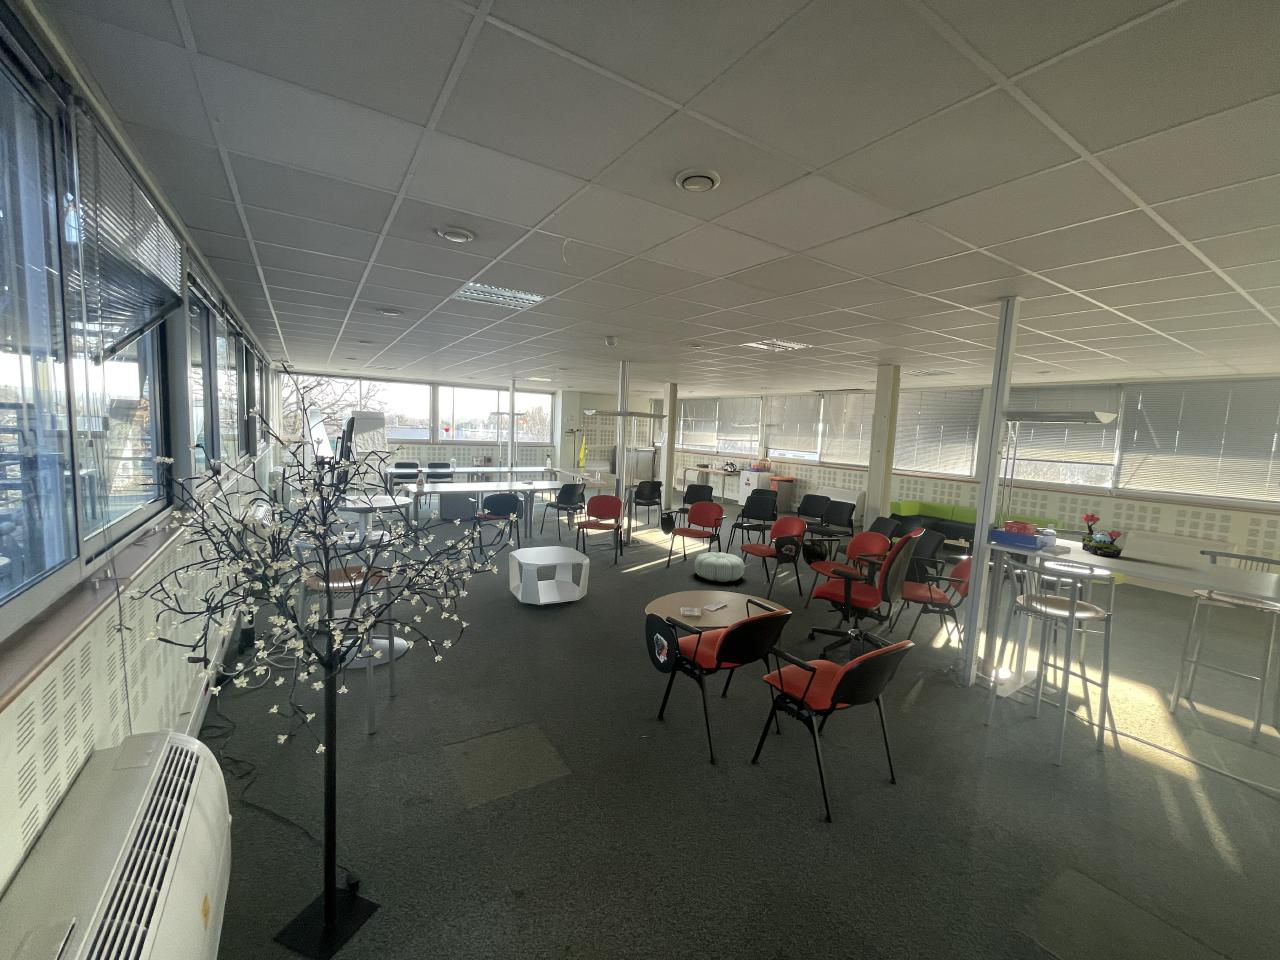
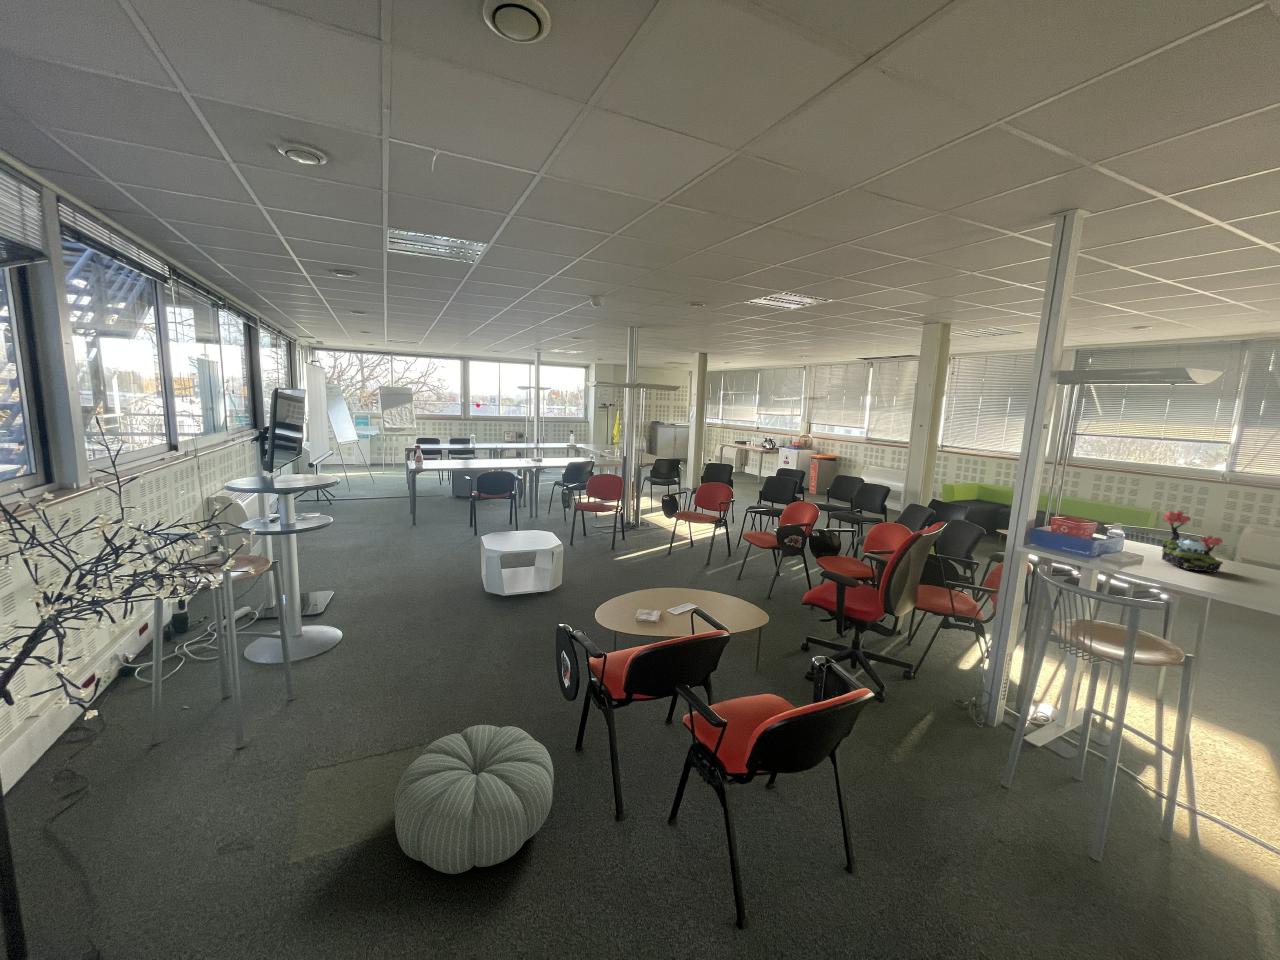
pouf: present [694,552,745,582] -> present [394,725,554,874]

